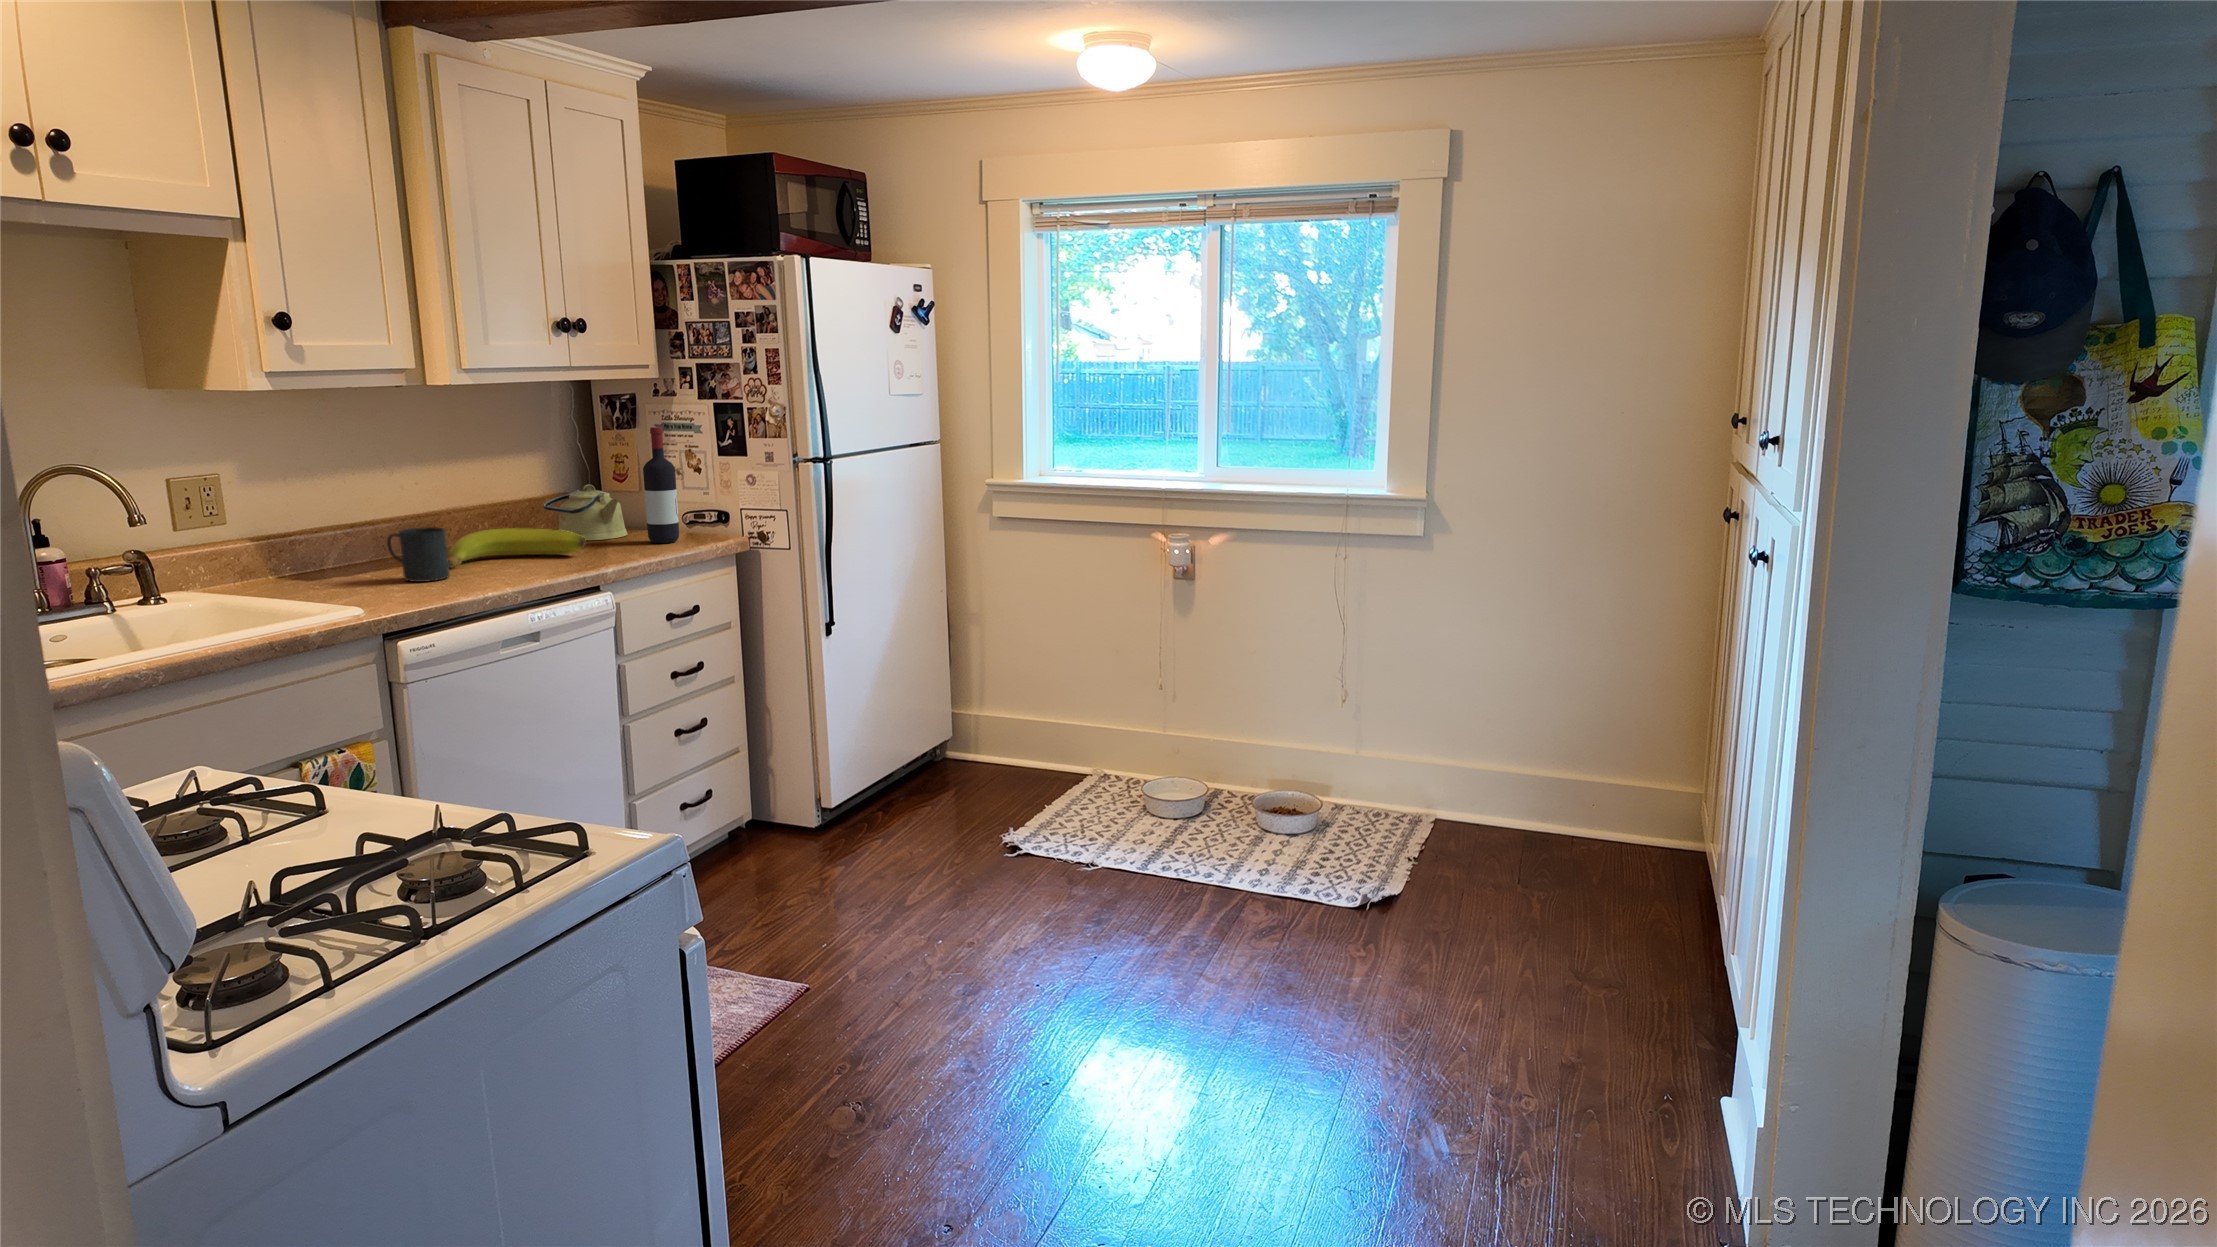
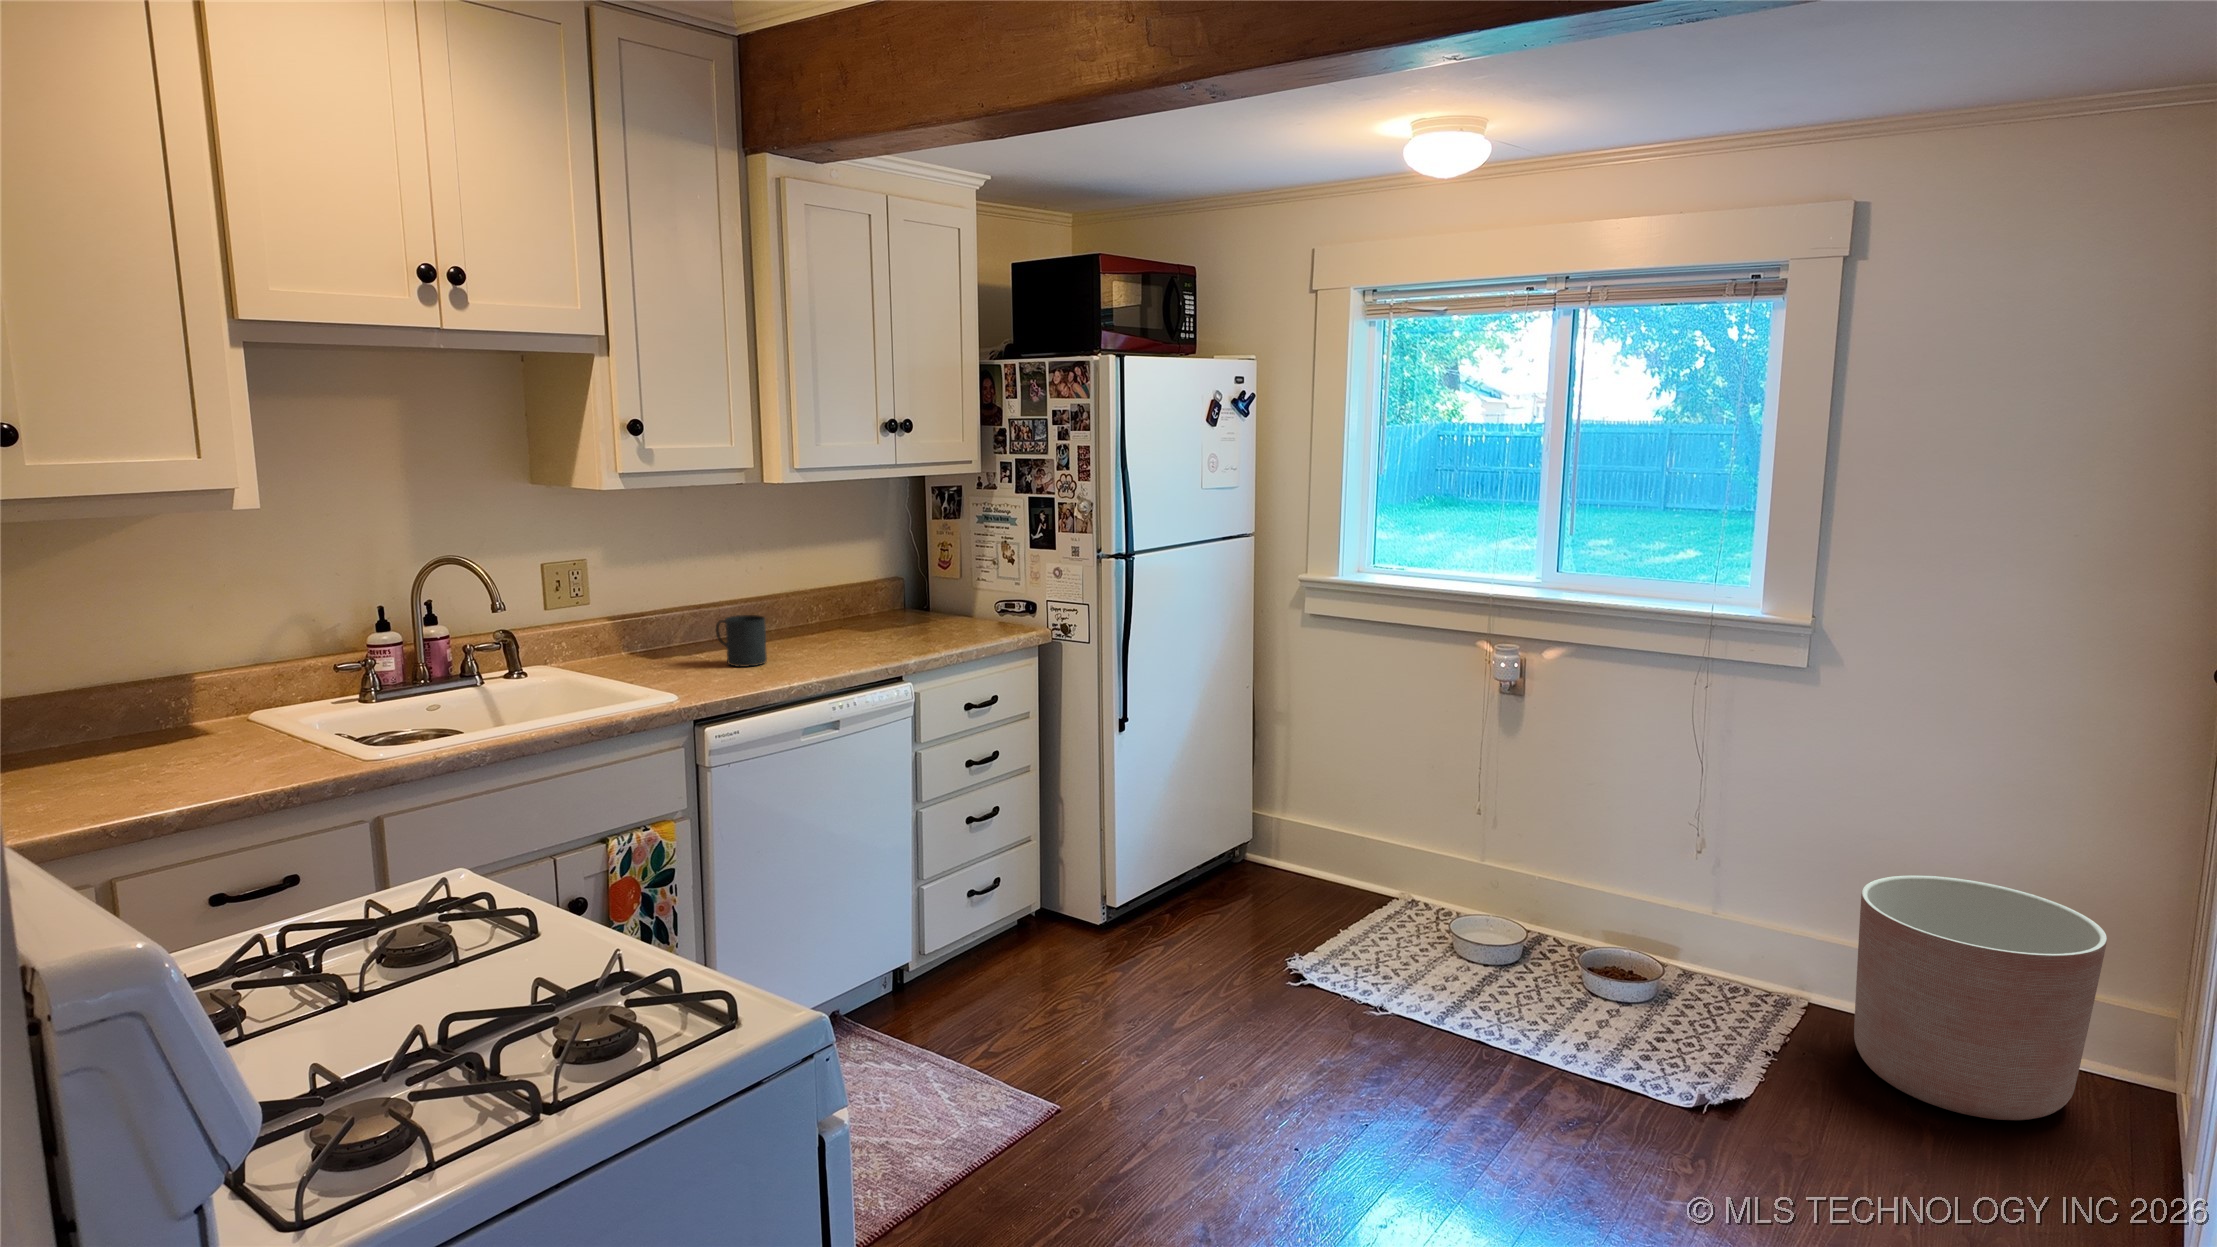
wine bottle: present [643,427,679,543] -> none [955,521,985,634]
kettle: present [544,484,627,541] -> none [868,573,942,627]
banana: present [448,528,586,568] -> none [768,616,895,653]
planter: none [1474,700,1650,884] -> present [1854,875,2107,1120]

